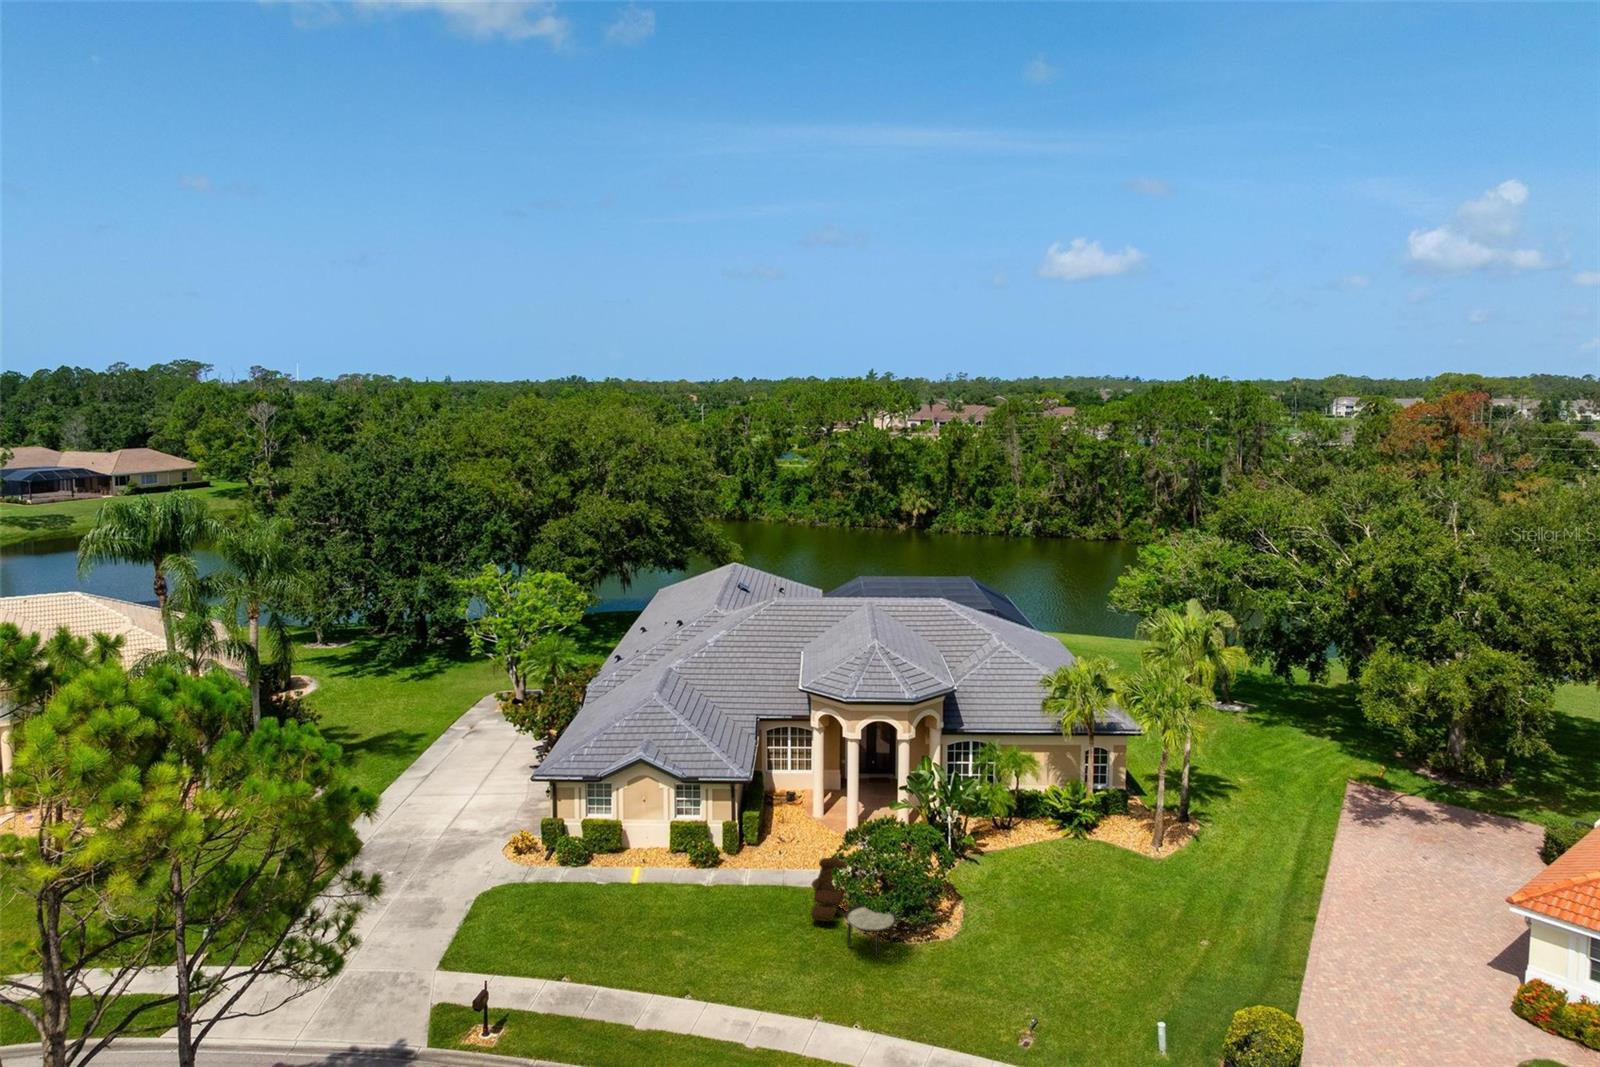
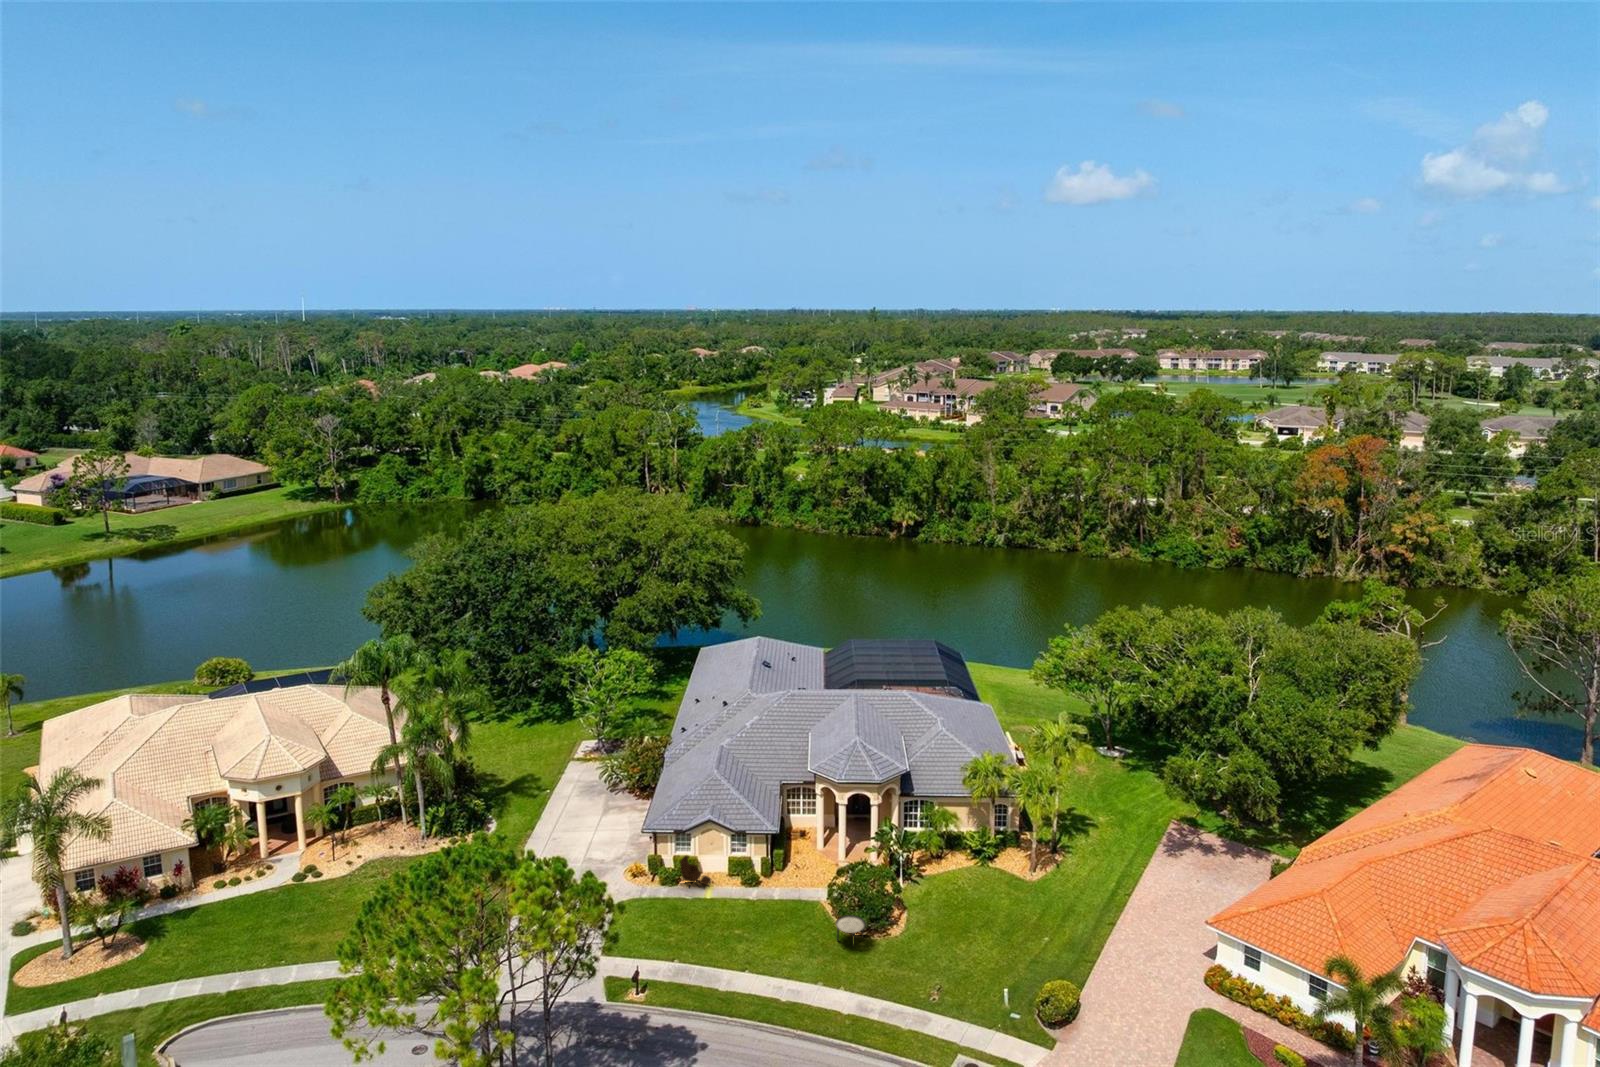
lounge chair: present [811,858,846,923] -> present [680,856,711,885]

